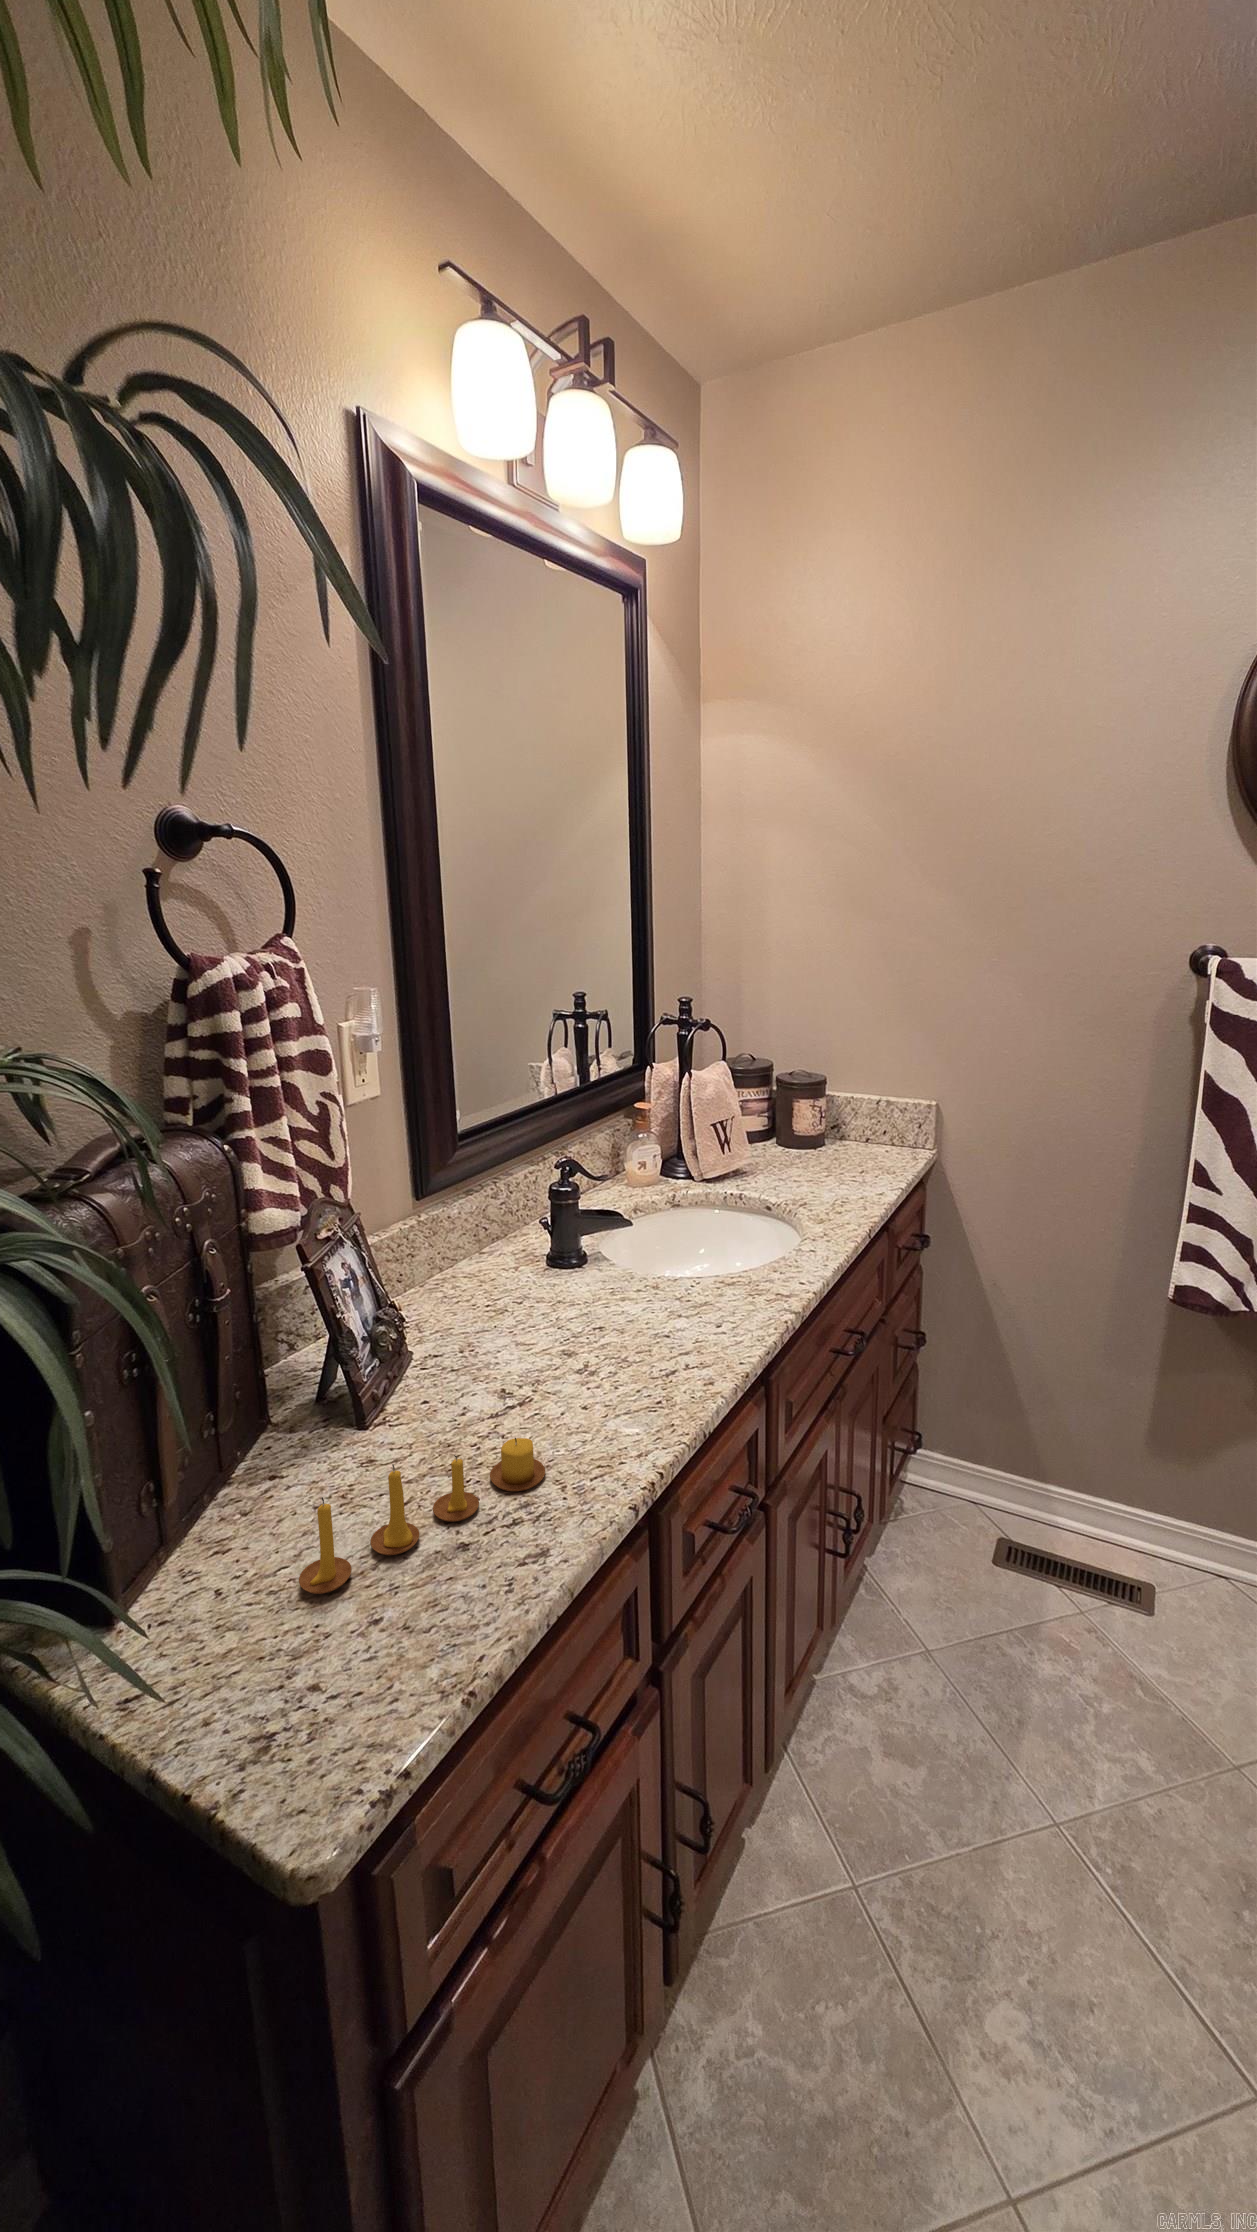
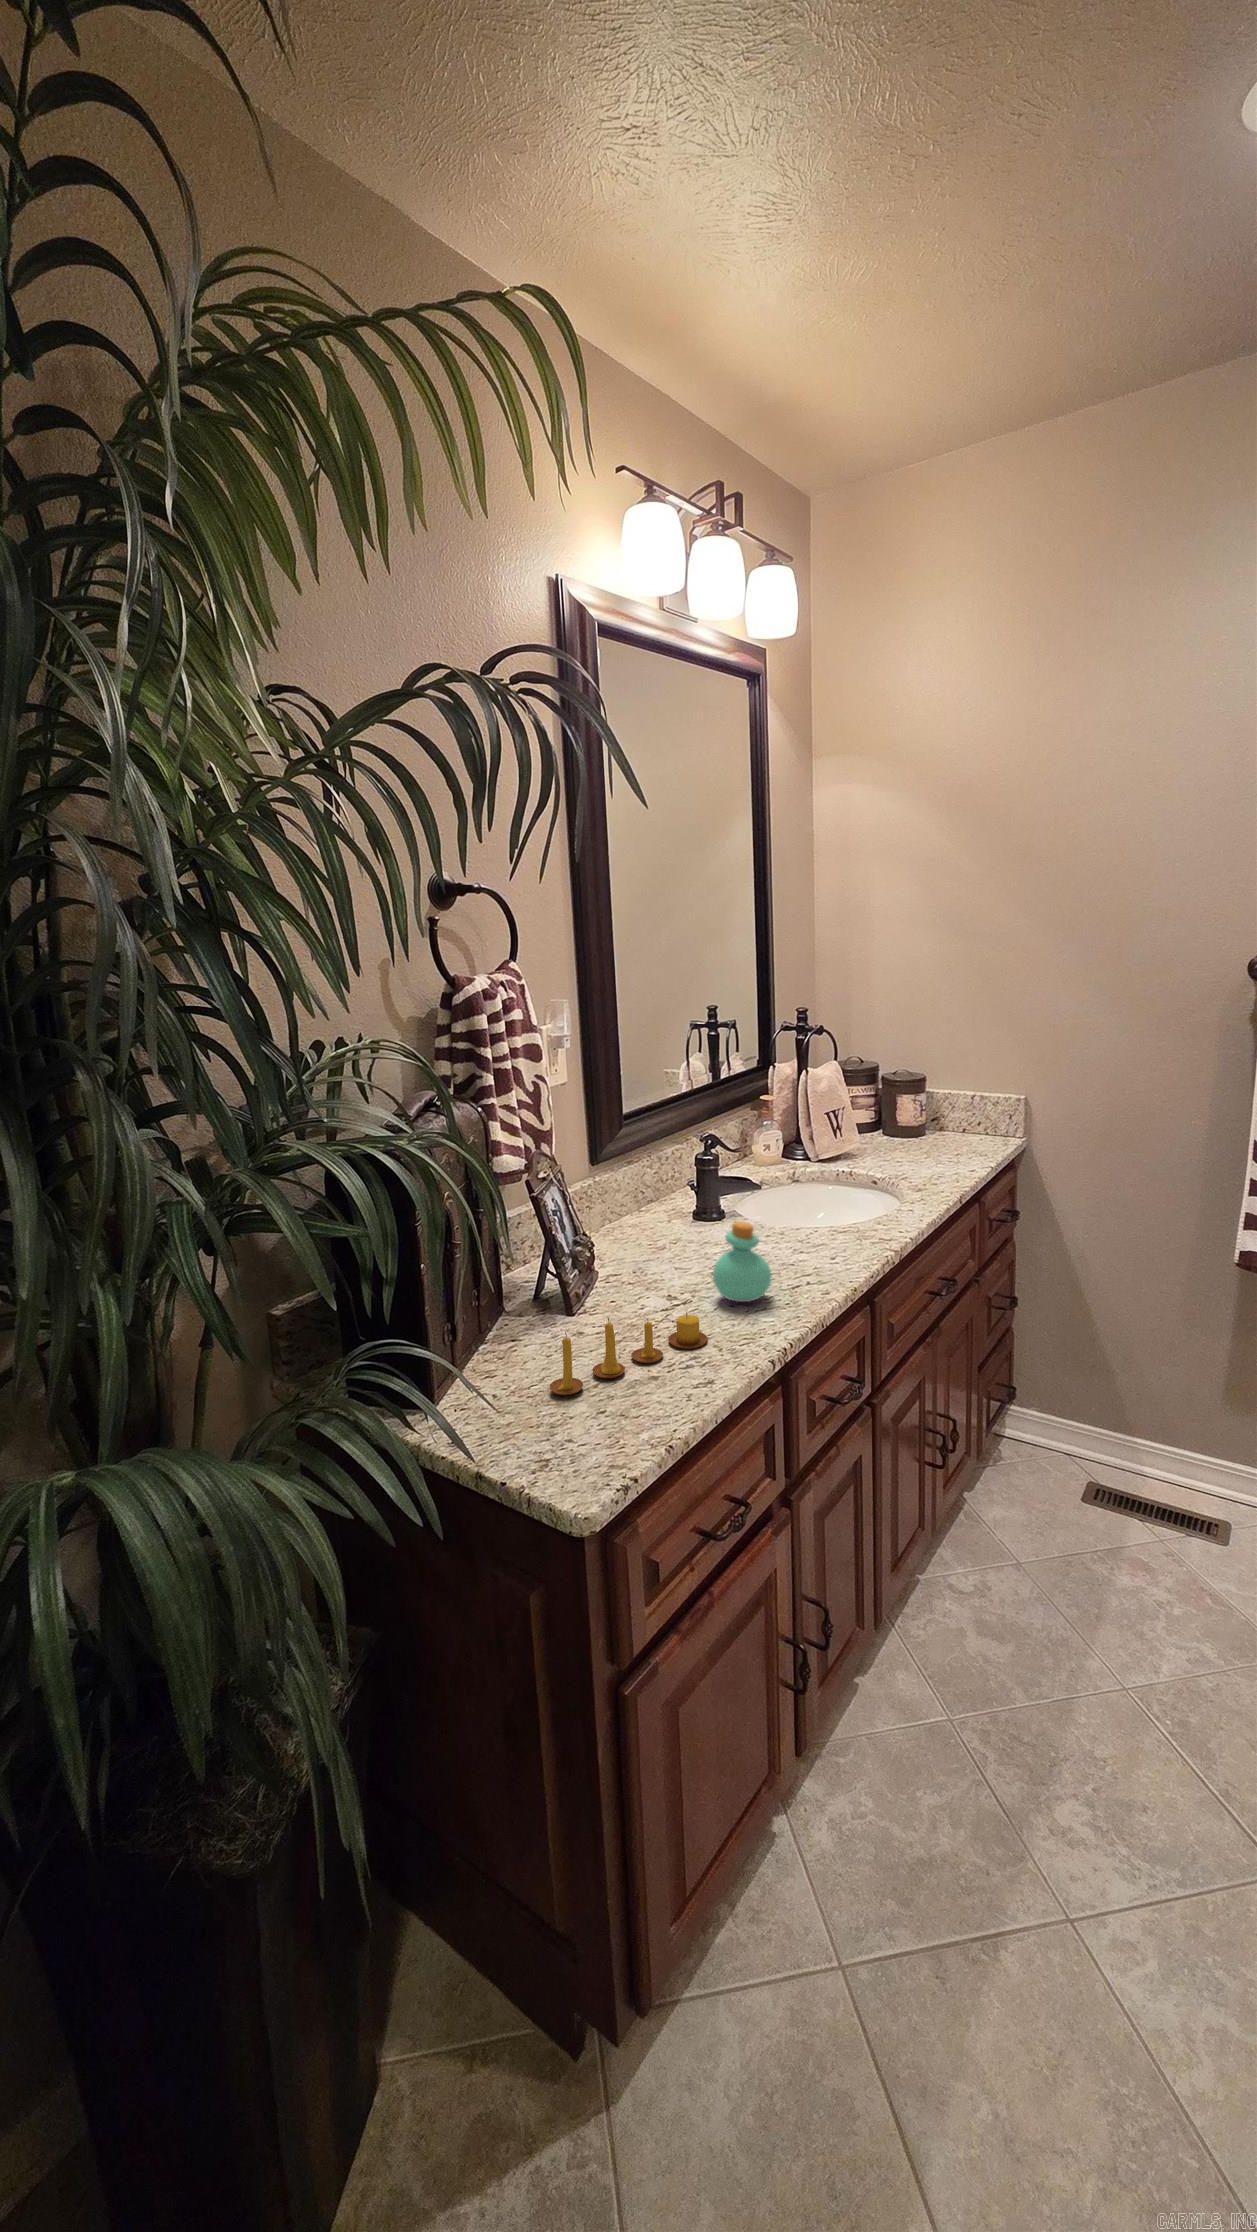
perfume bottle: none [559,1293,638,1405] -> present [713,1221,772,1302]

